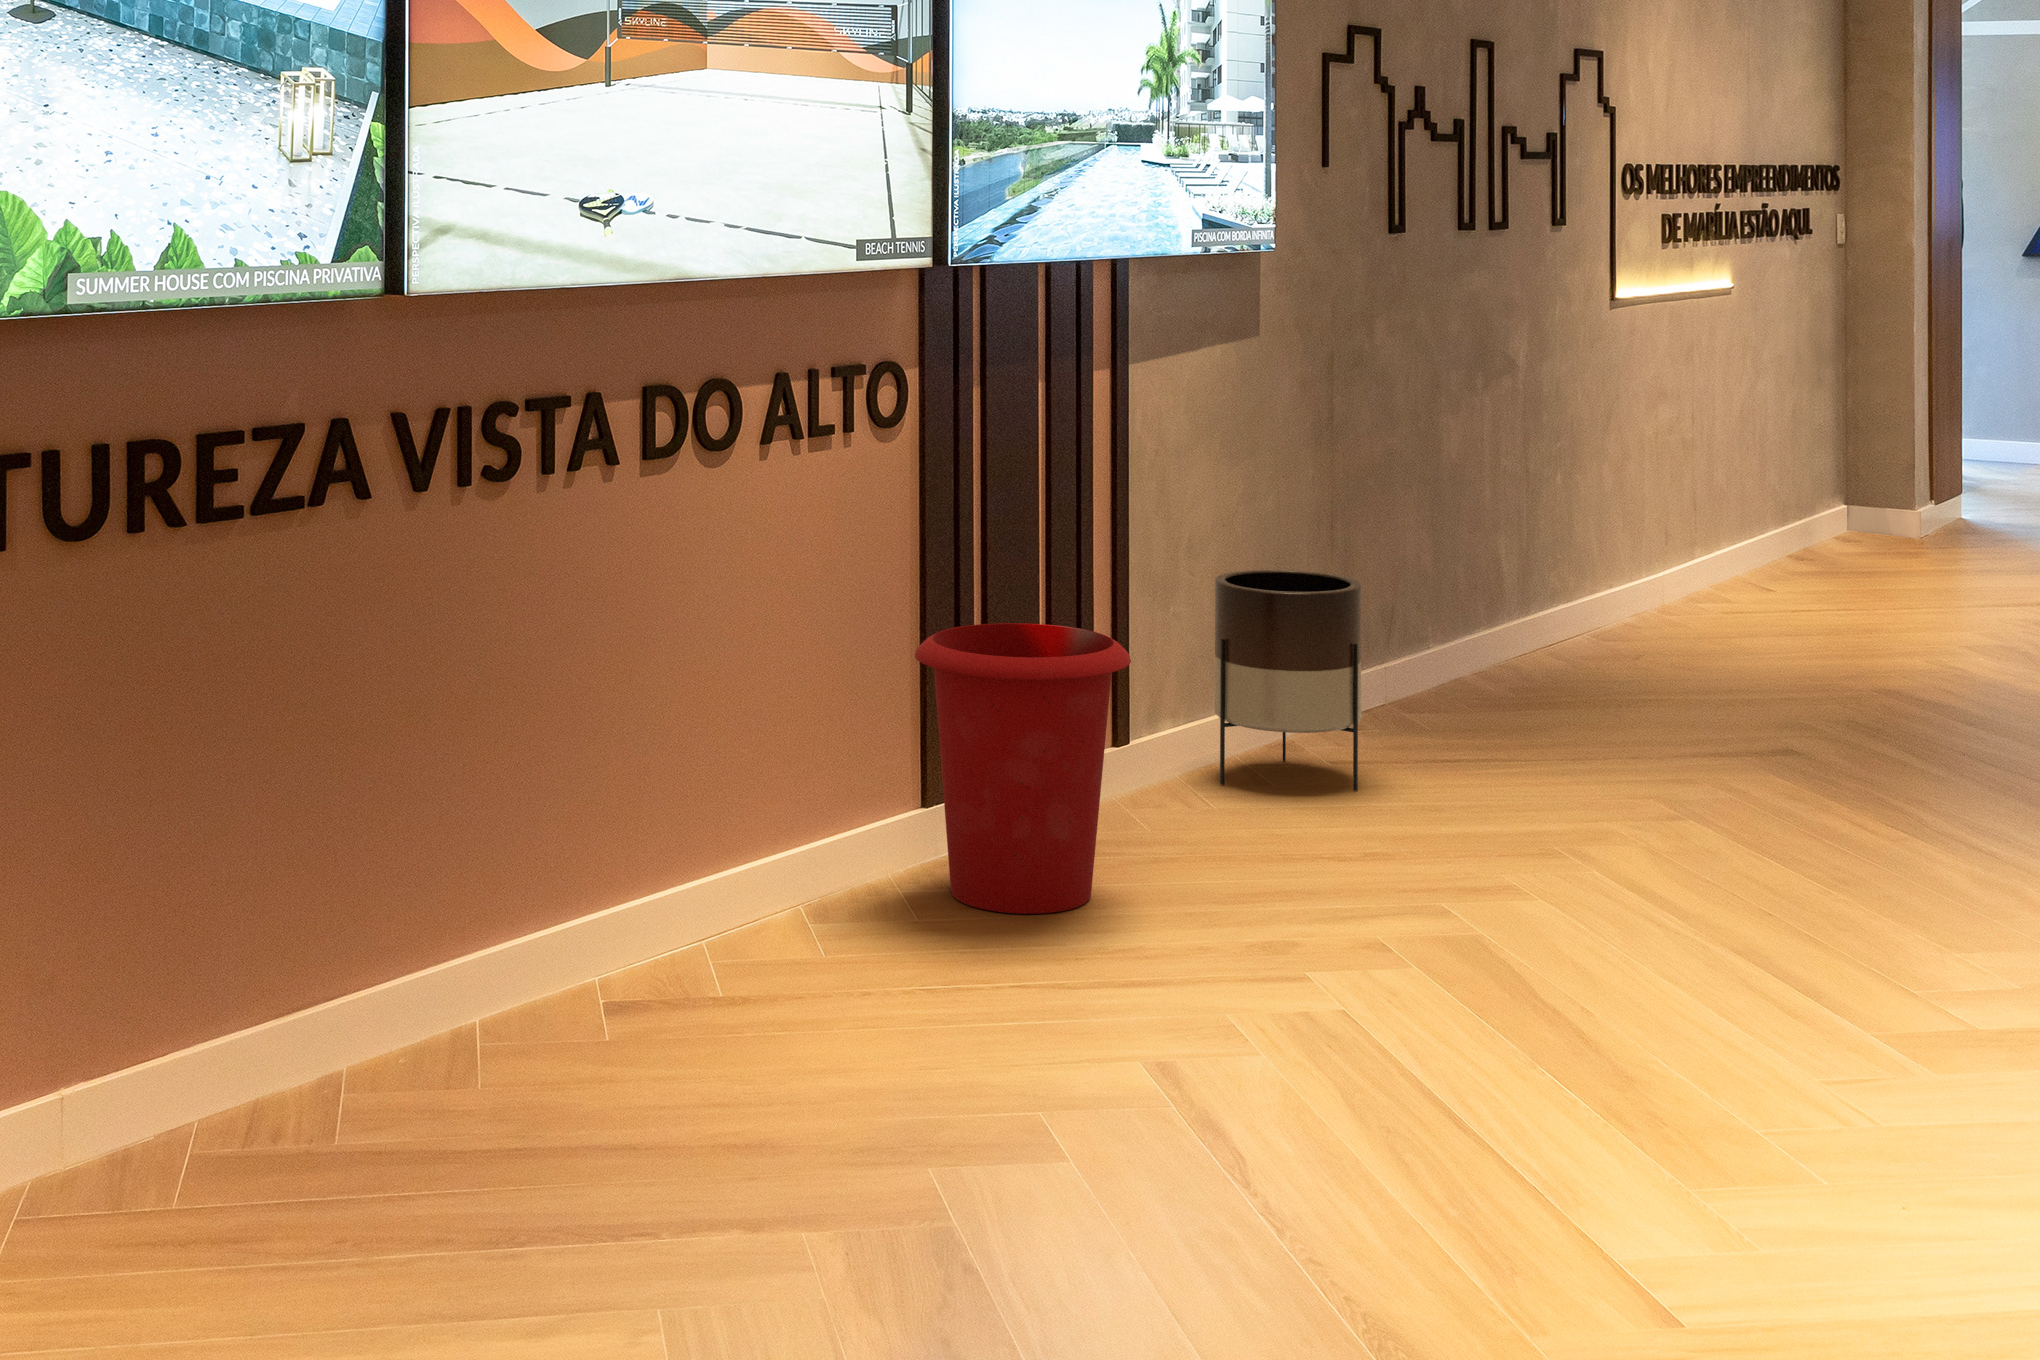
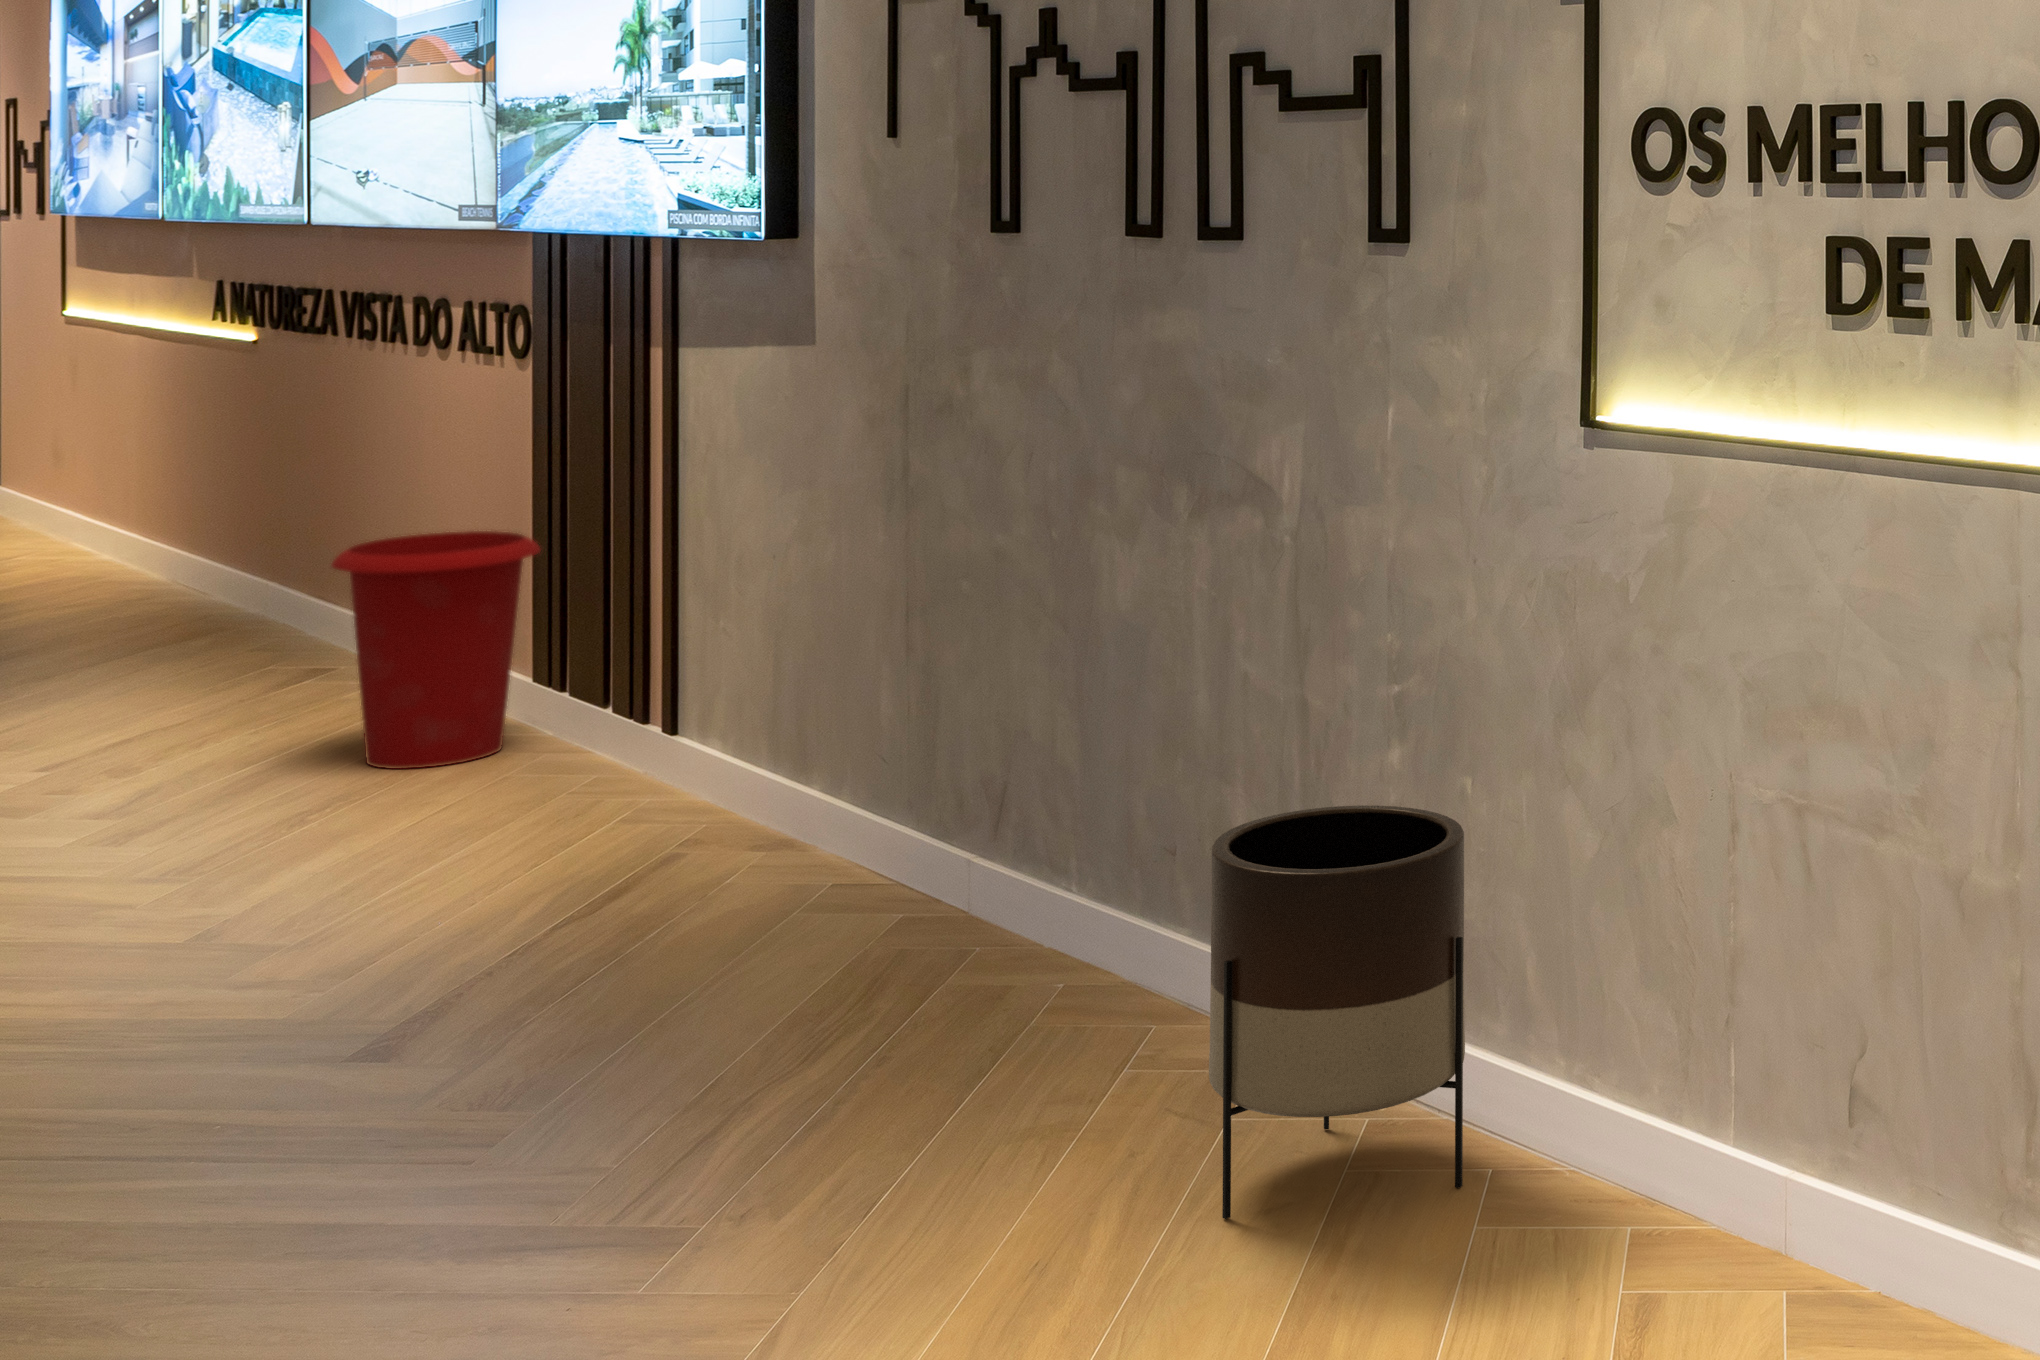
planter: present [1214,570,1362,791] -> present [1209,805,1465,1219]

